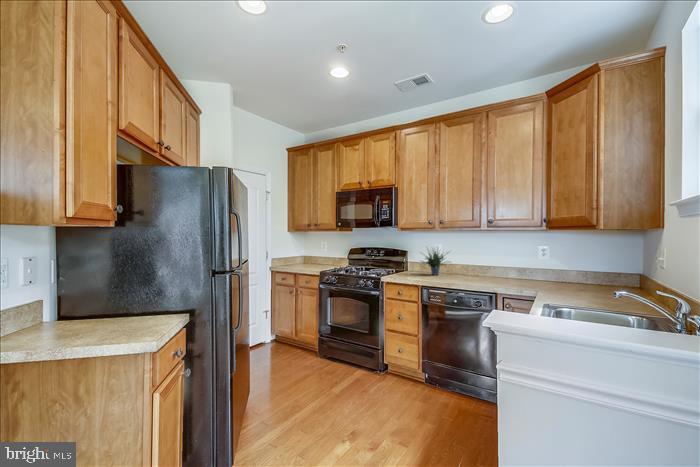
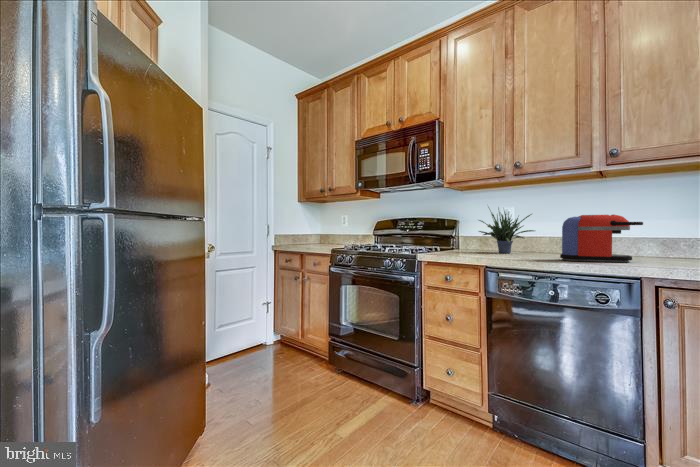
coffee maker: none [460,257,499,284] -> present [560,215,643,262]

